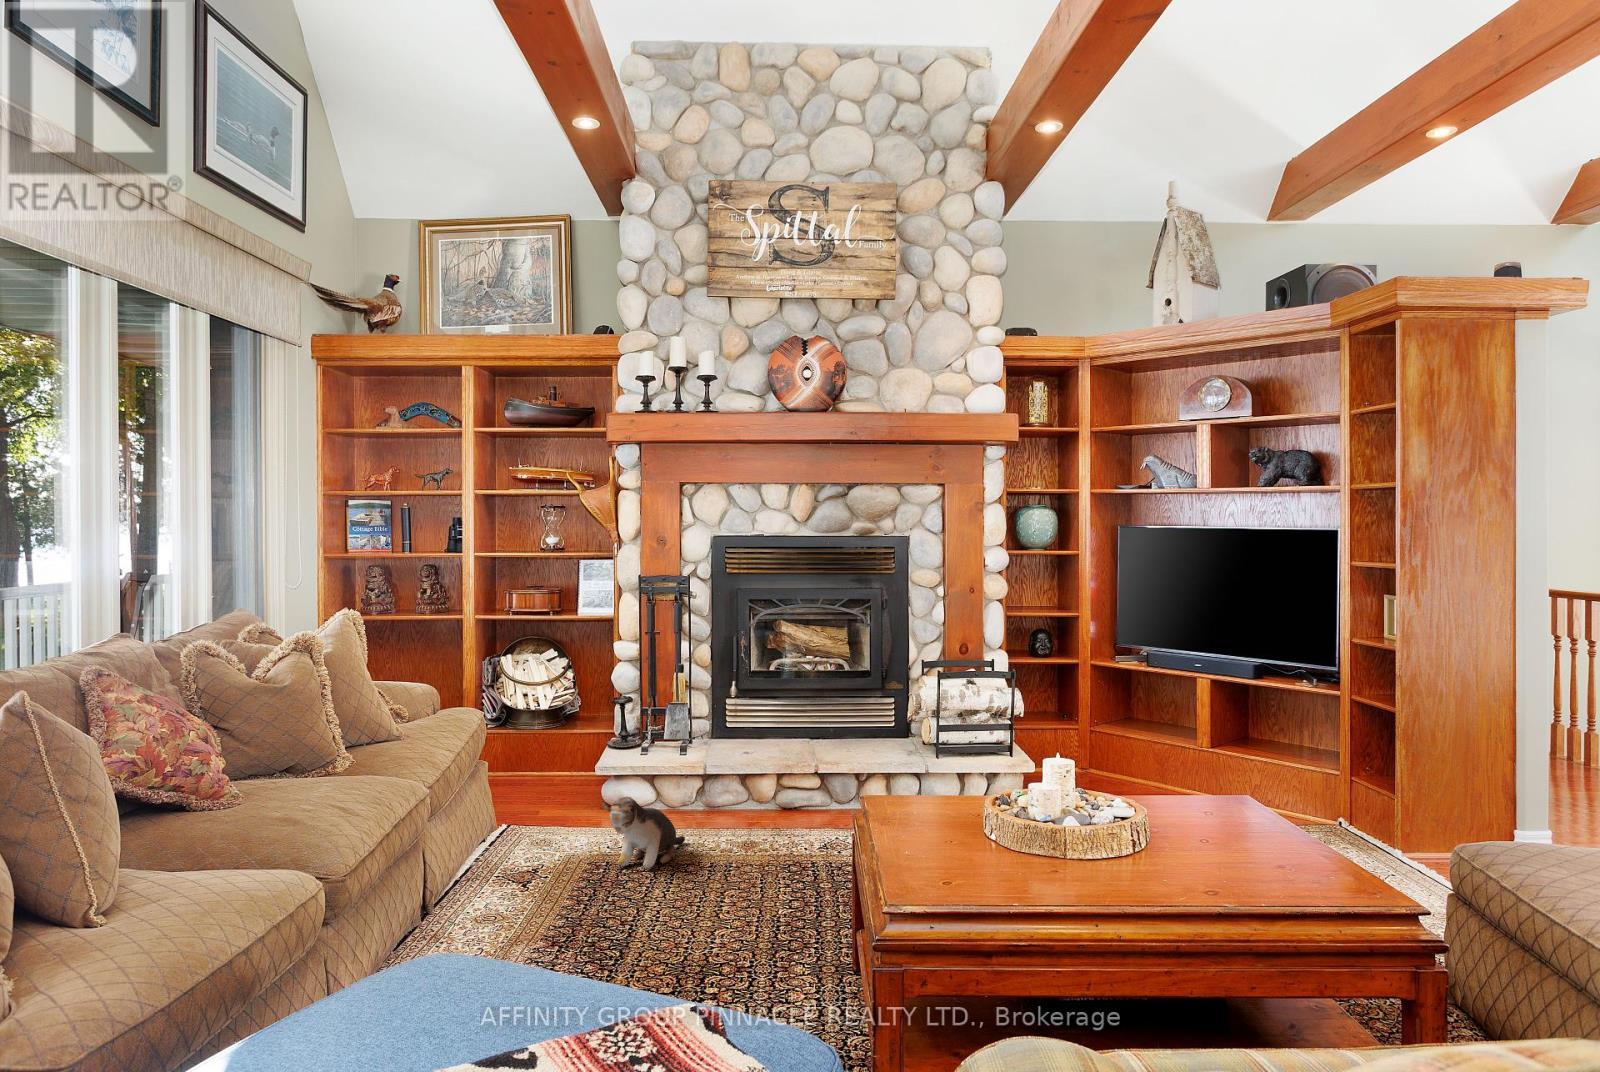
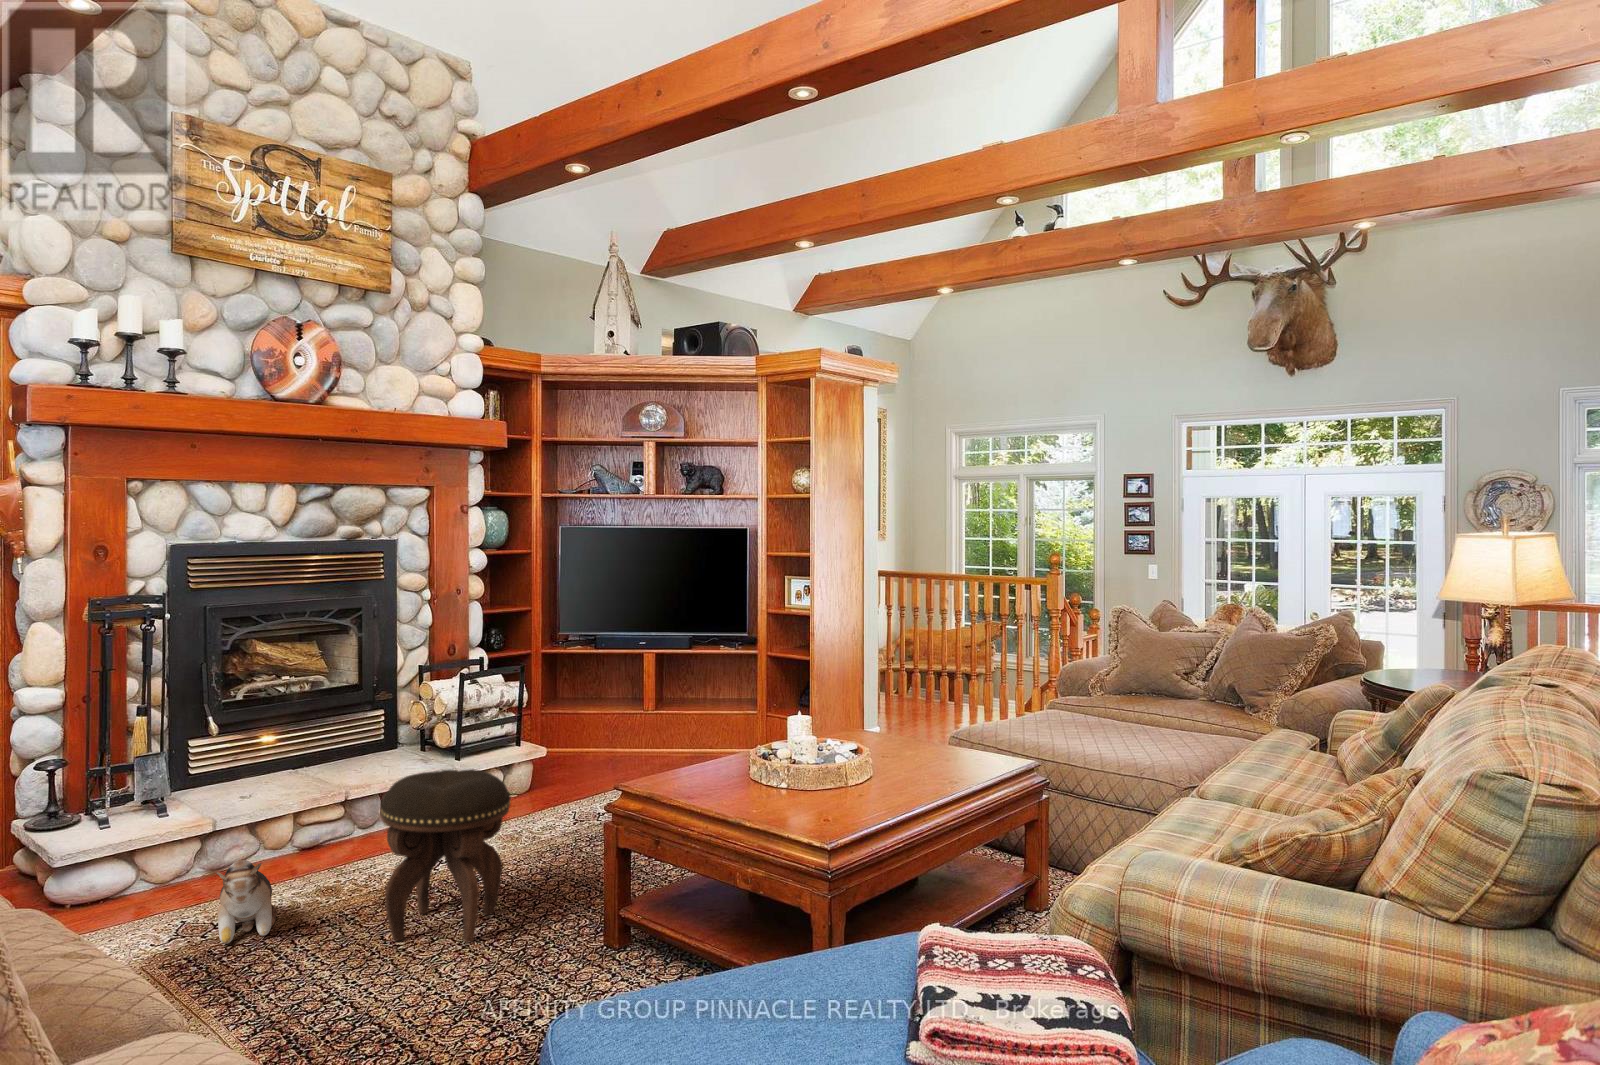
footstool: none [700,750,822,927] -> present [381,769,510,942]

